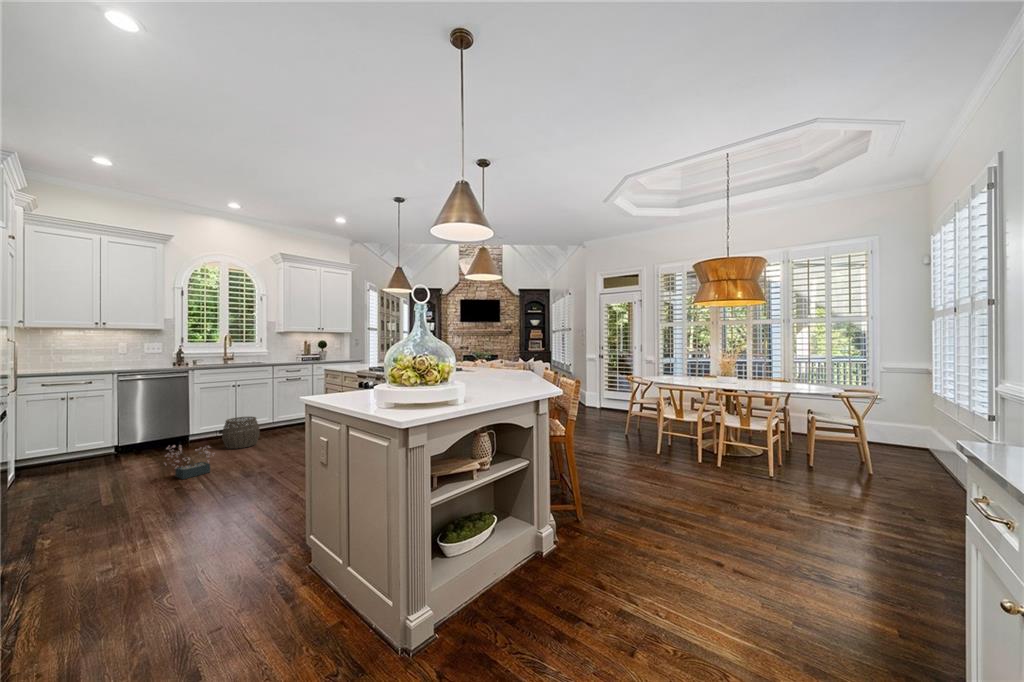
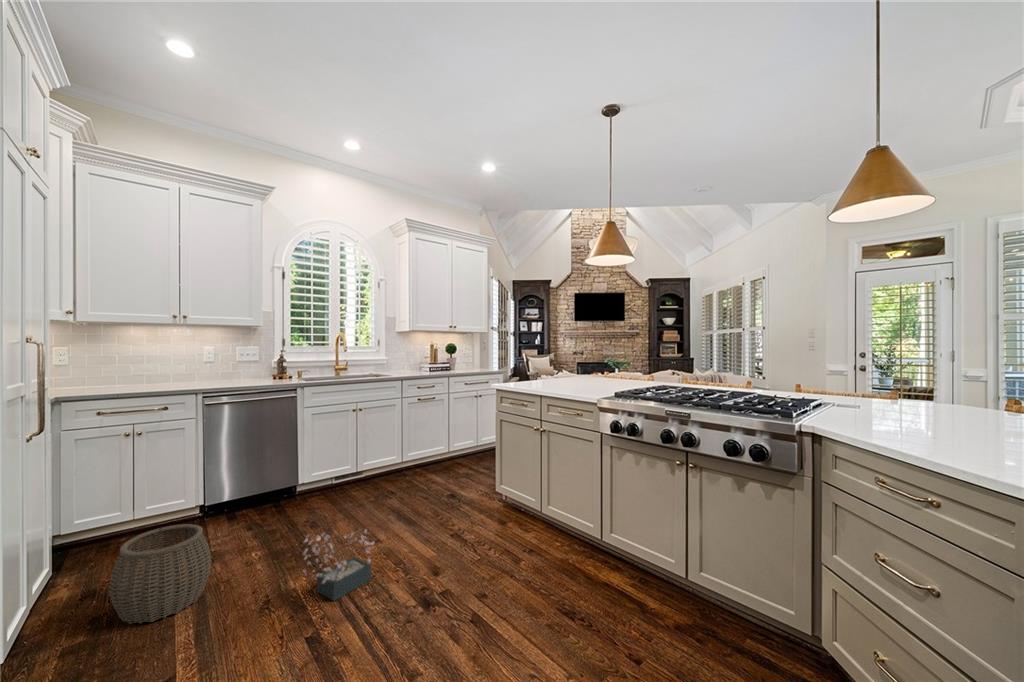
woven basket: present [222,417,260,449] -> present [109,524,211,624]

